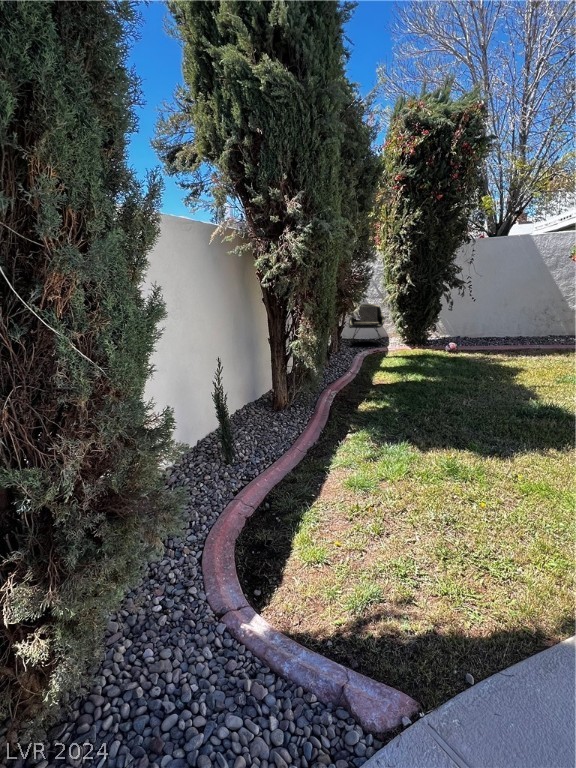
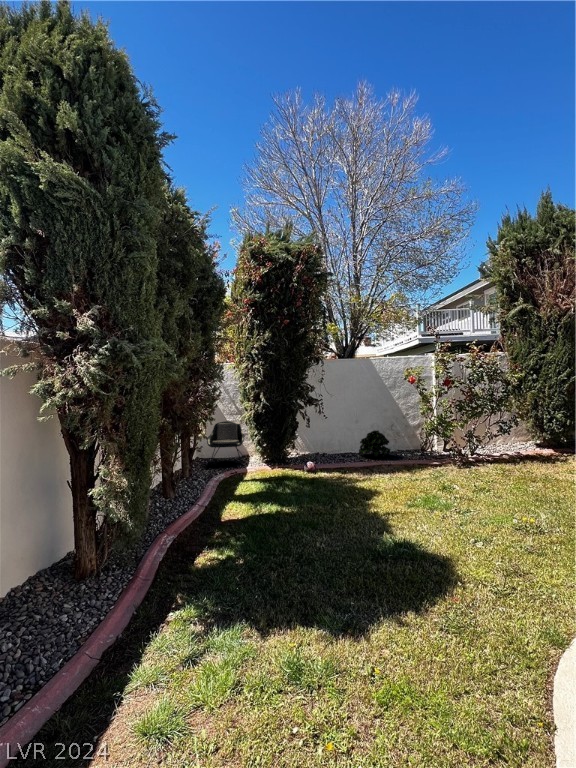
potted plant: none [504,316,541,344] -> present [359,431,390,458]

